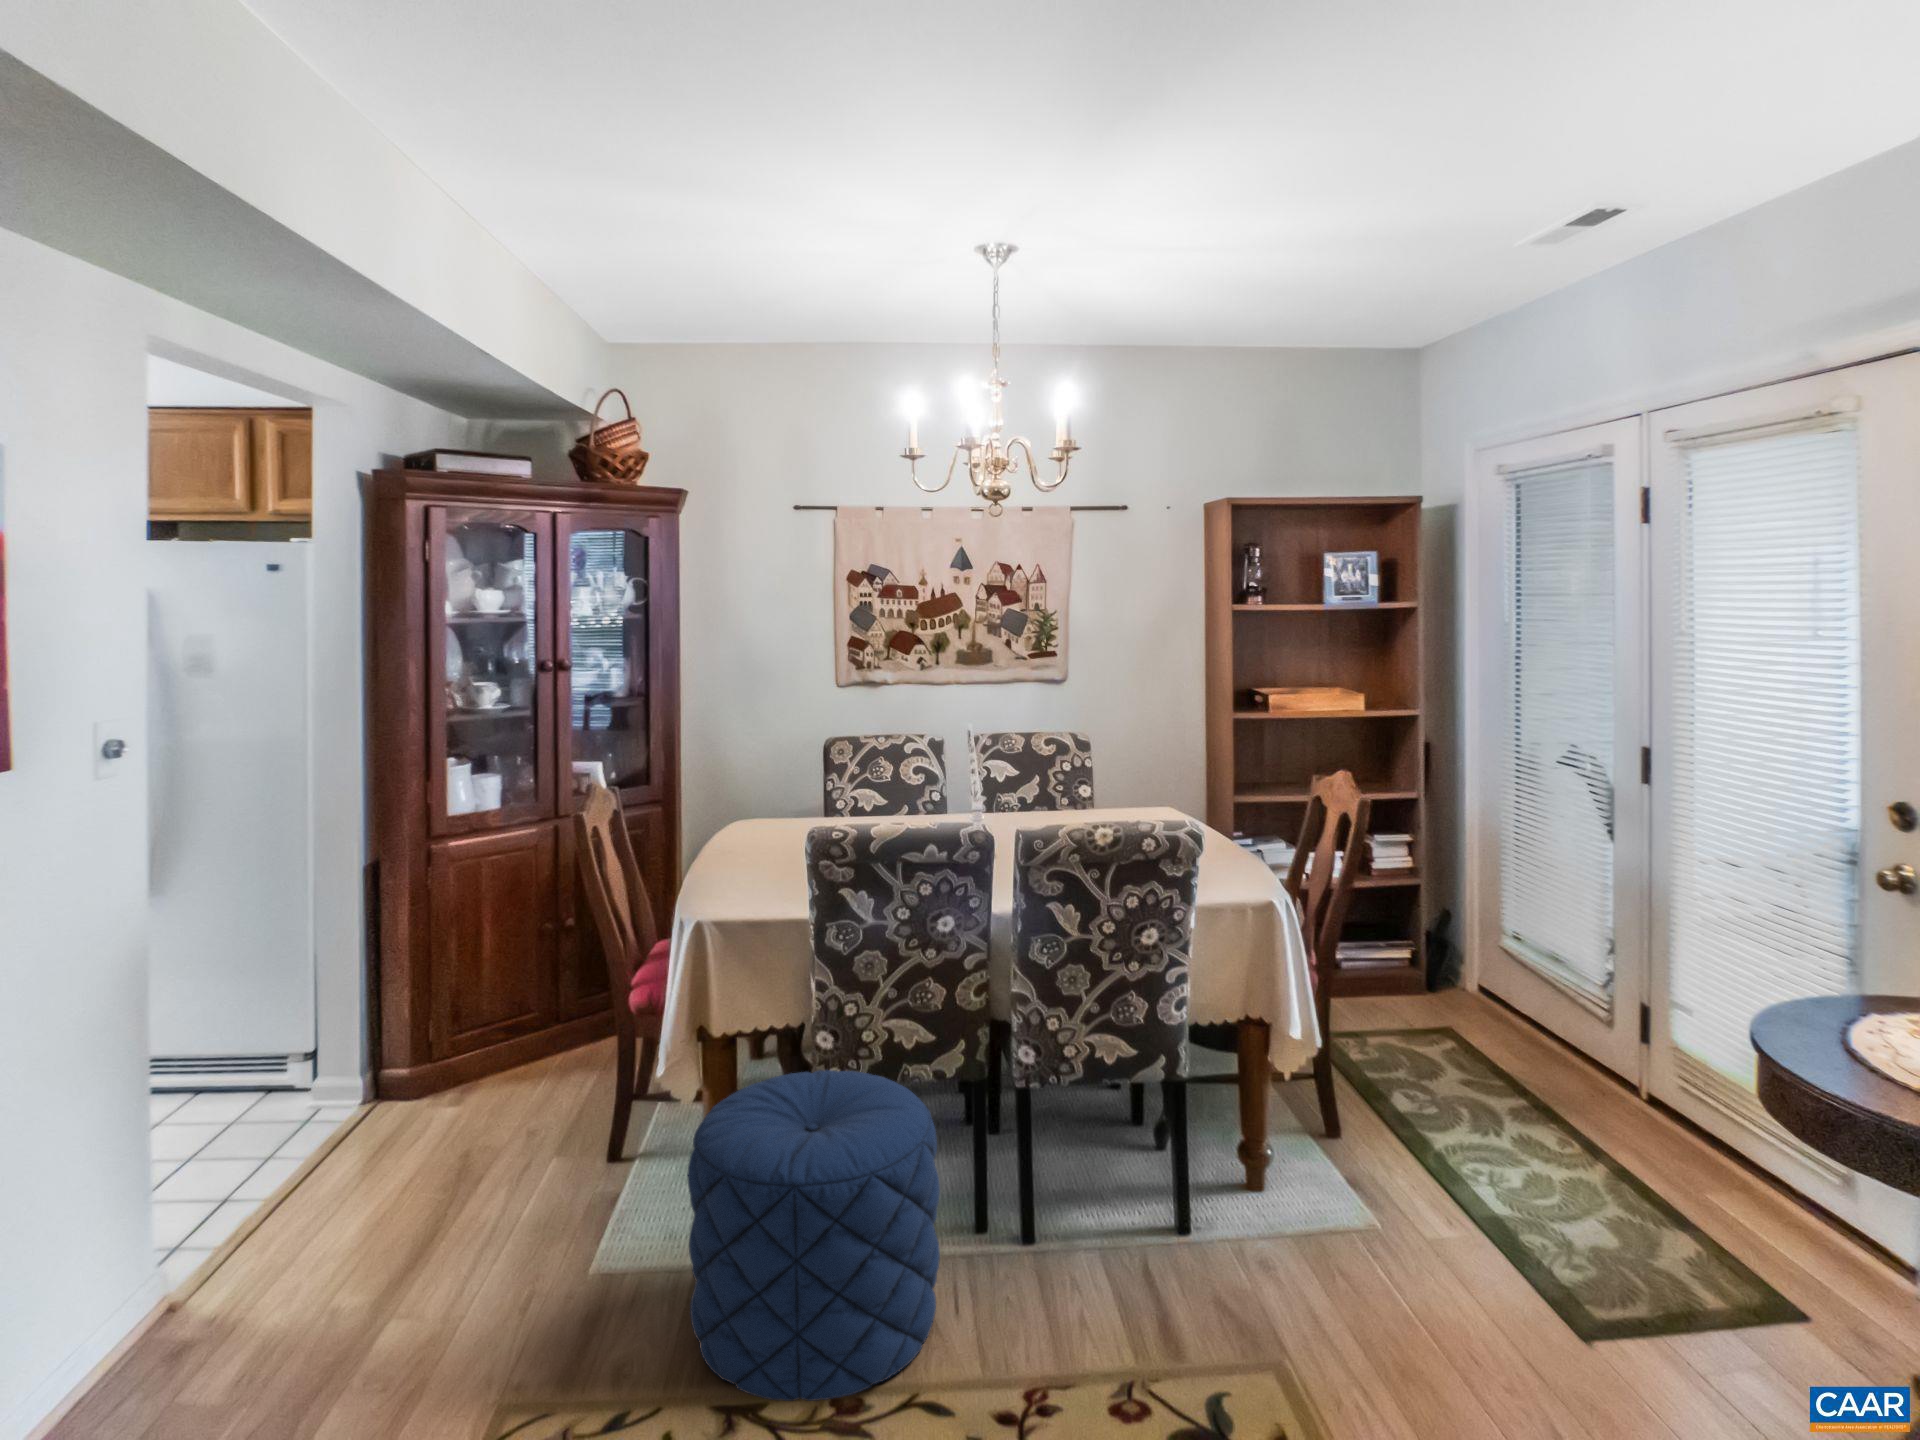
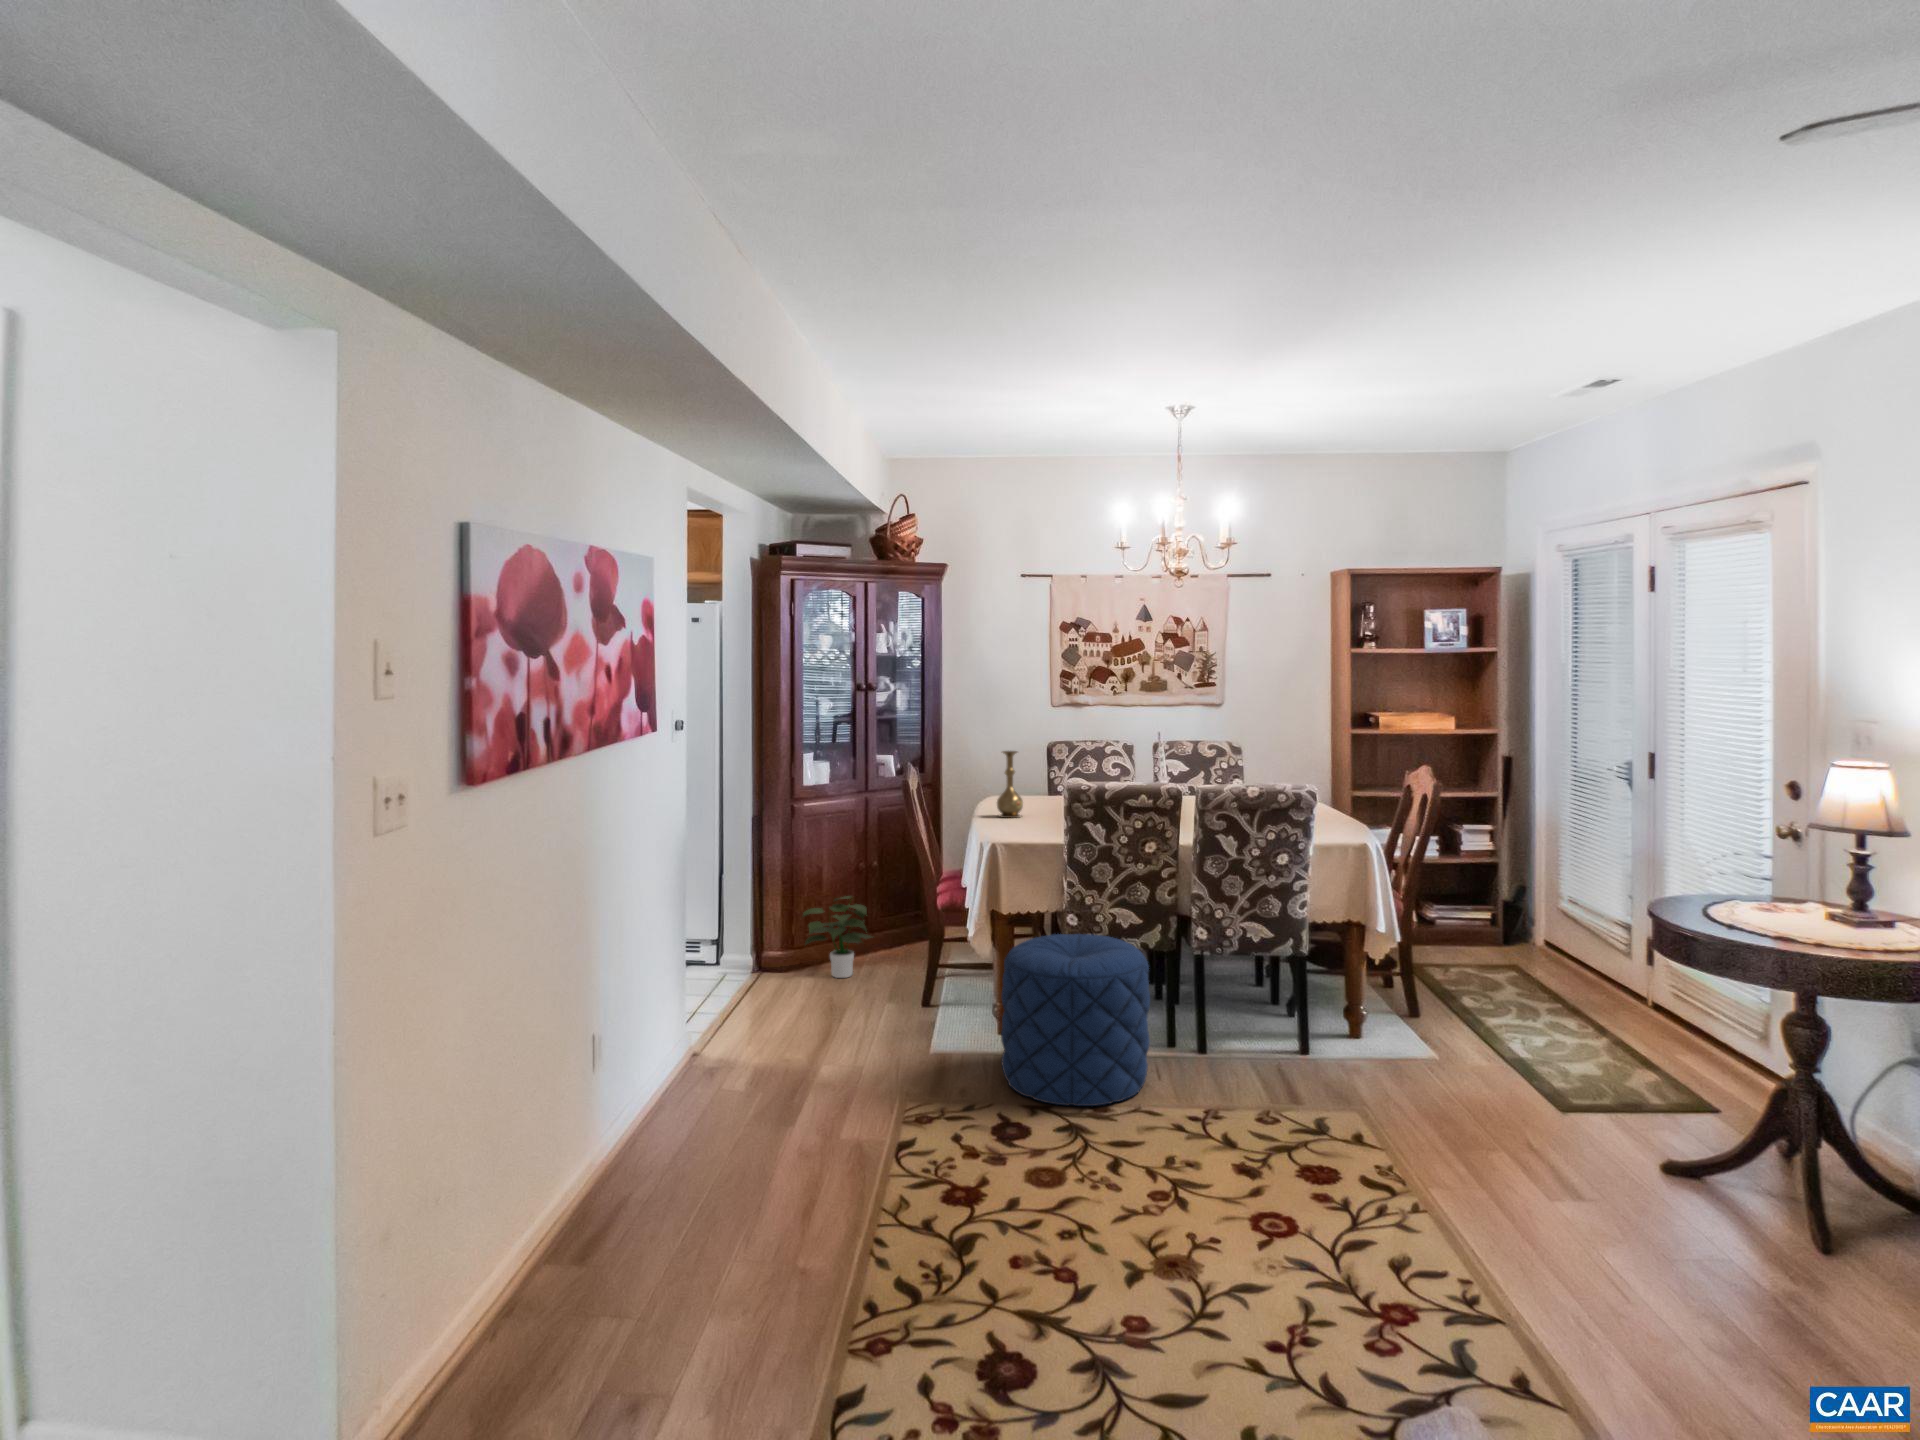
vase: none [732,759,773,861] -> present [997,751,1023,818]
potted plant: none [443,974,566,1101] -> present [802,896,872,978]

